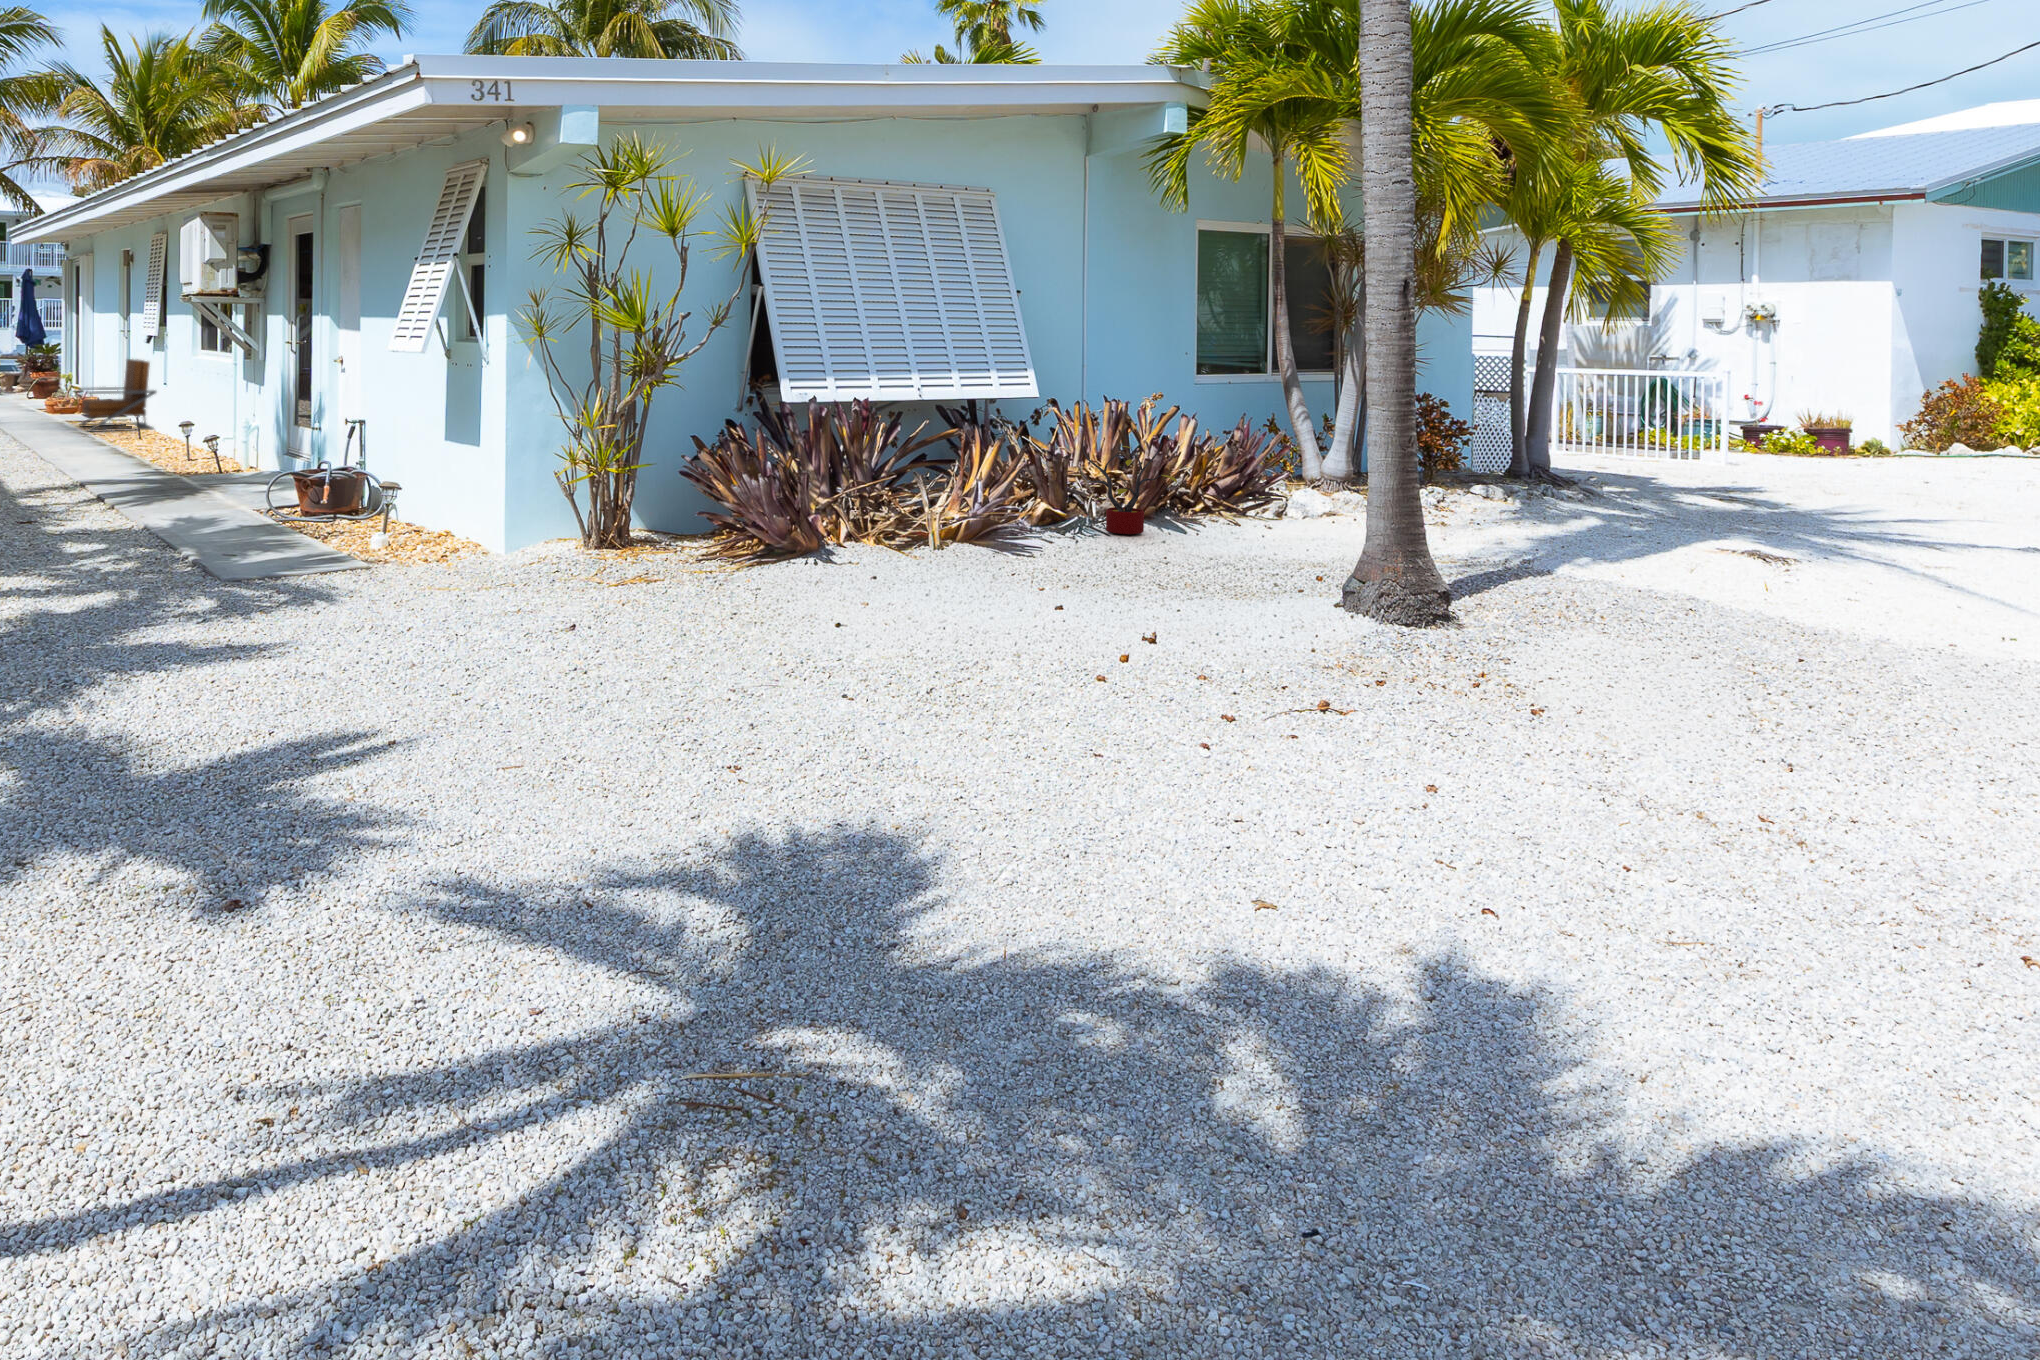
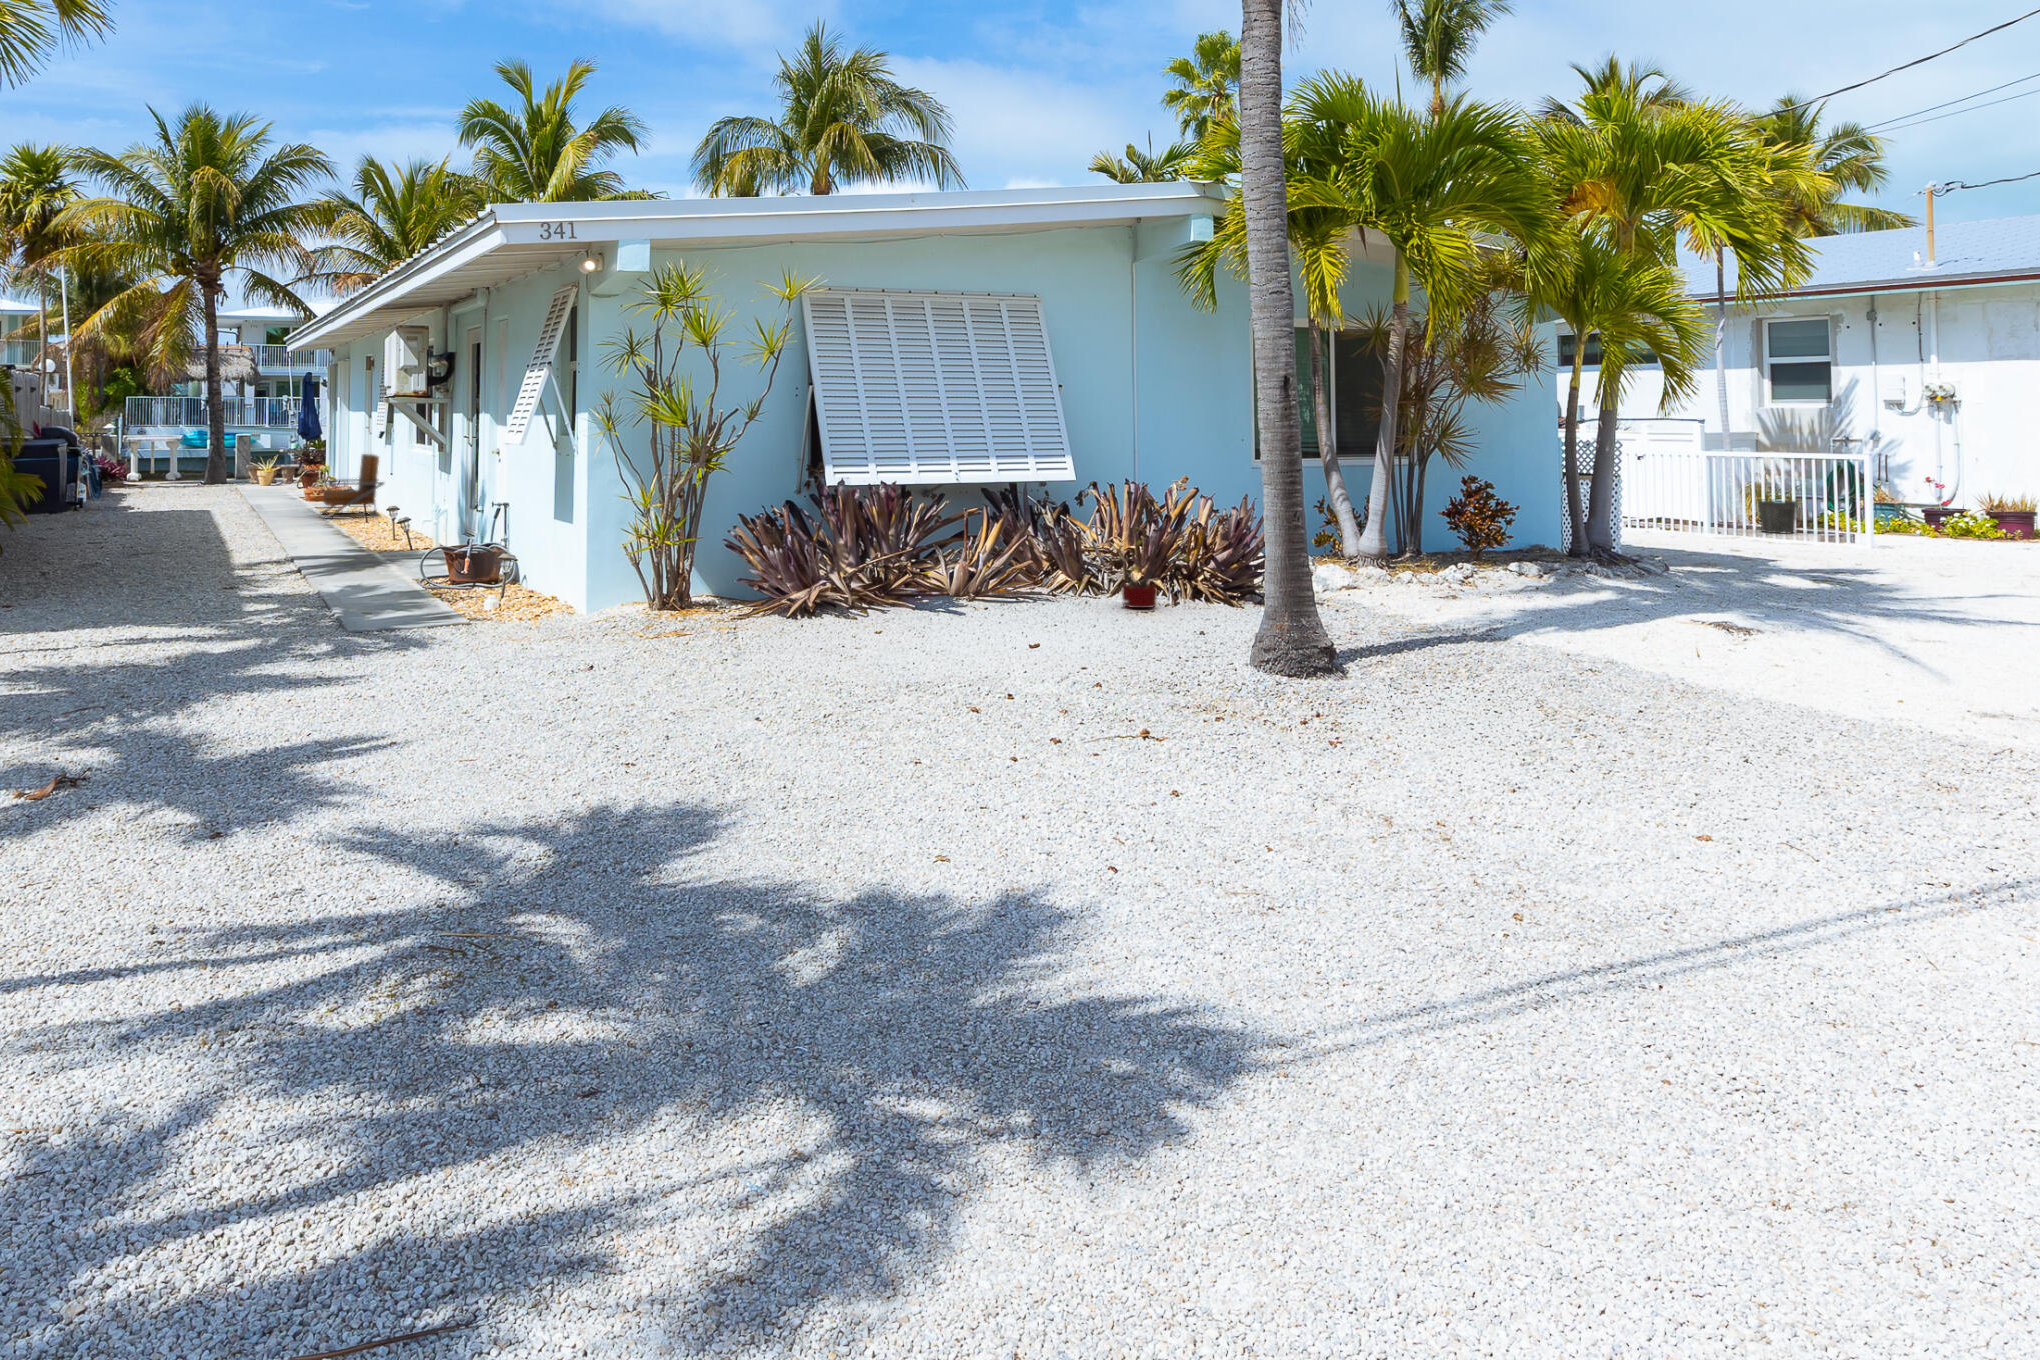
bucket: none [1581,410,1623,444] -> present [1758,499,1800,533]

